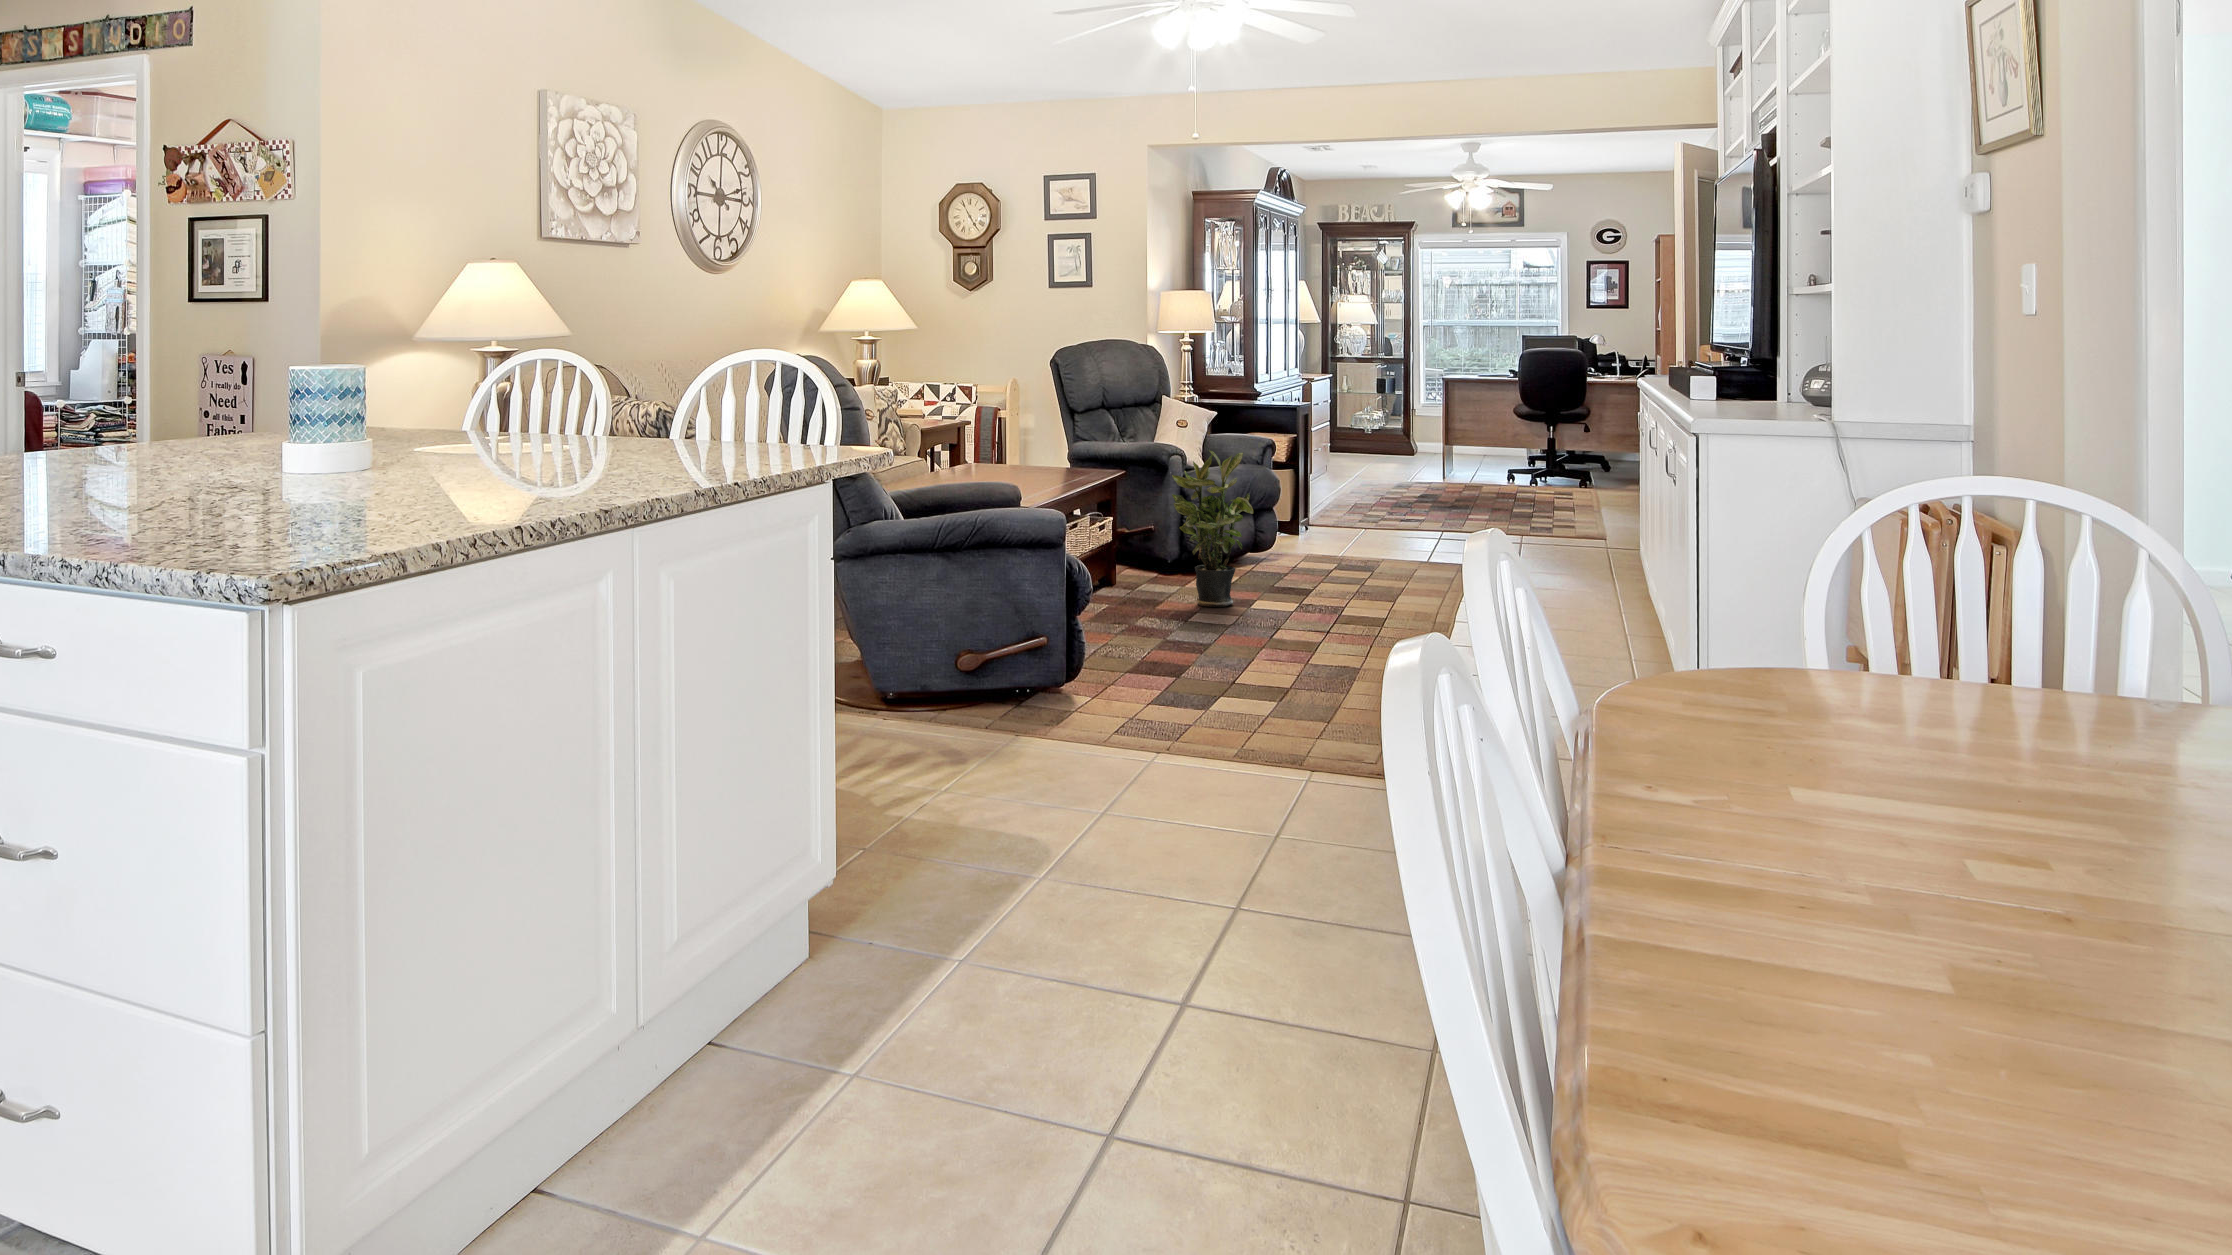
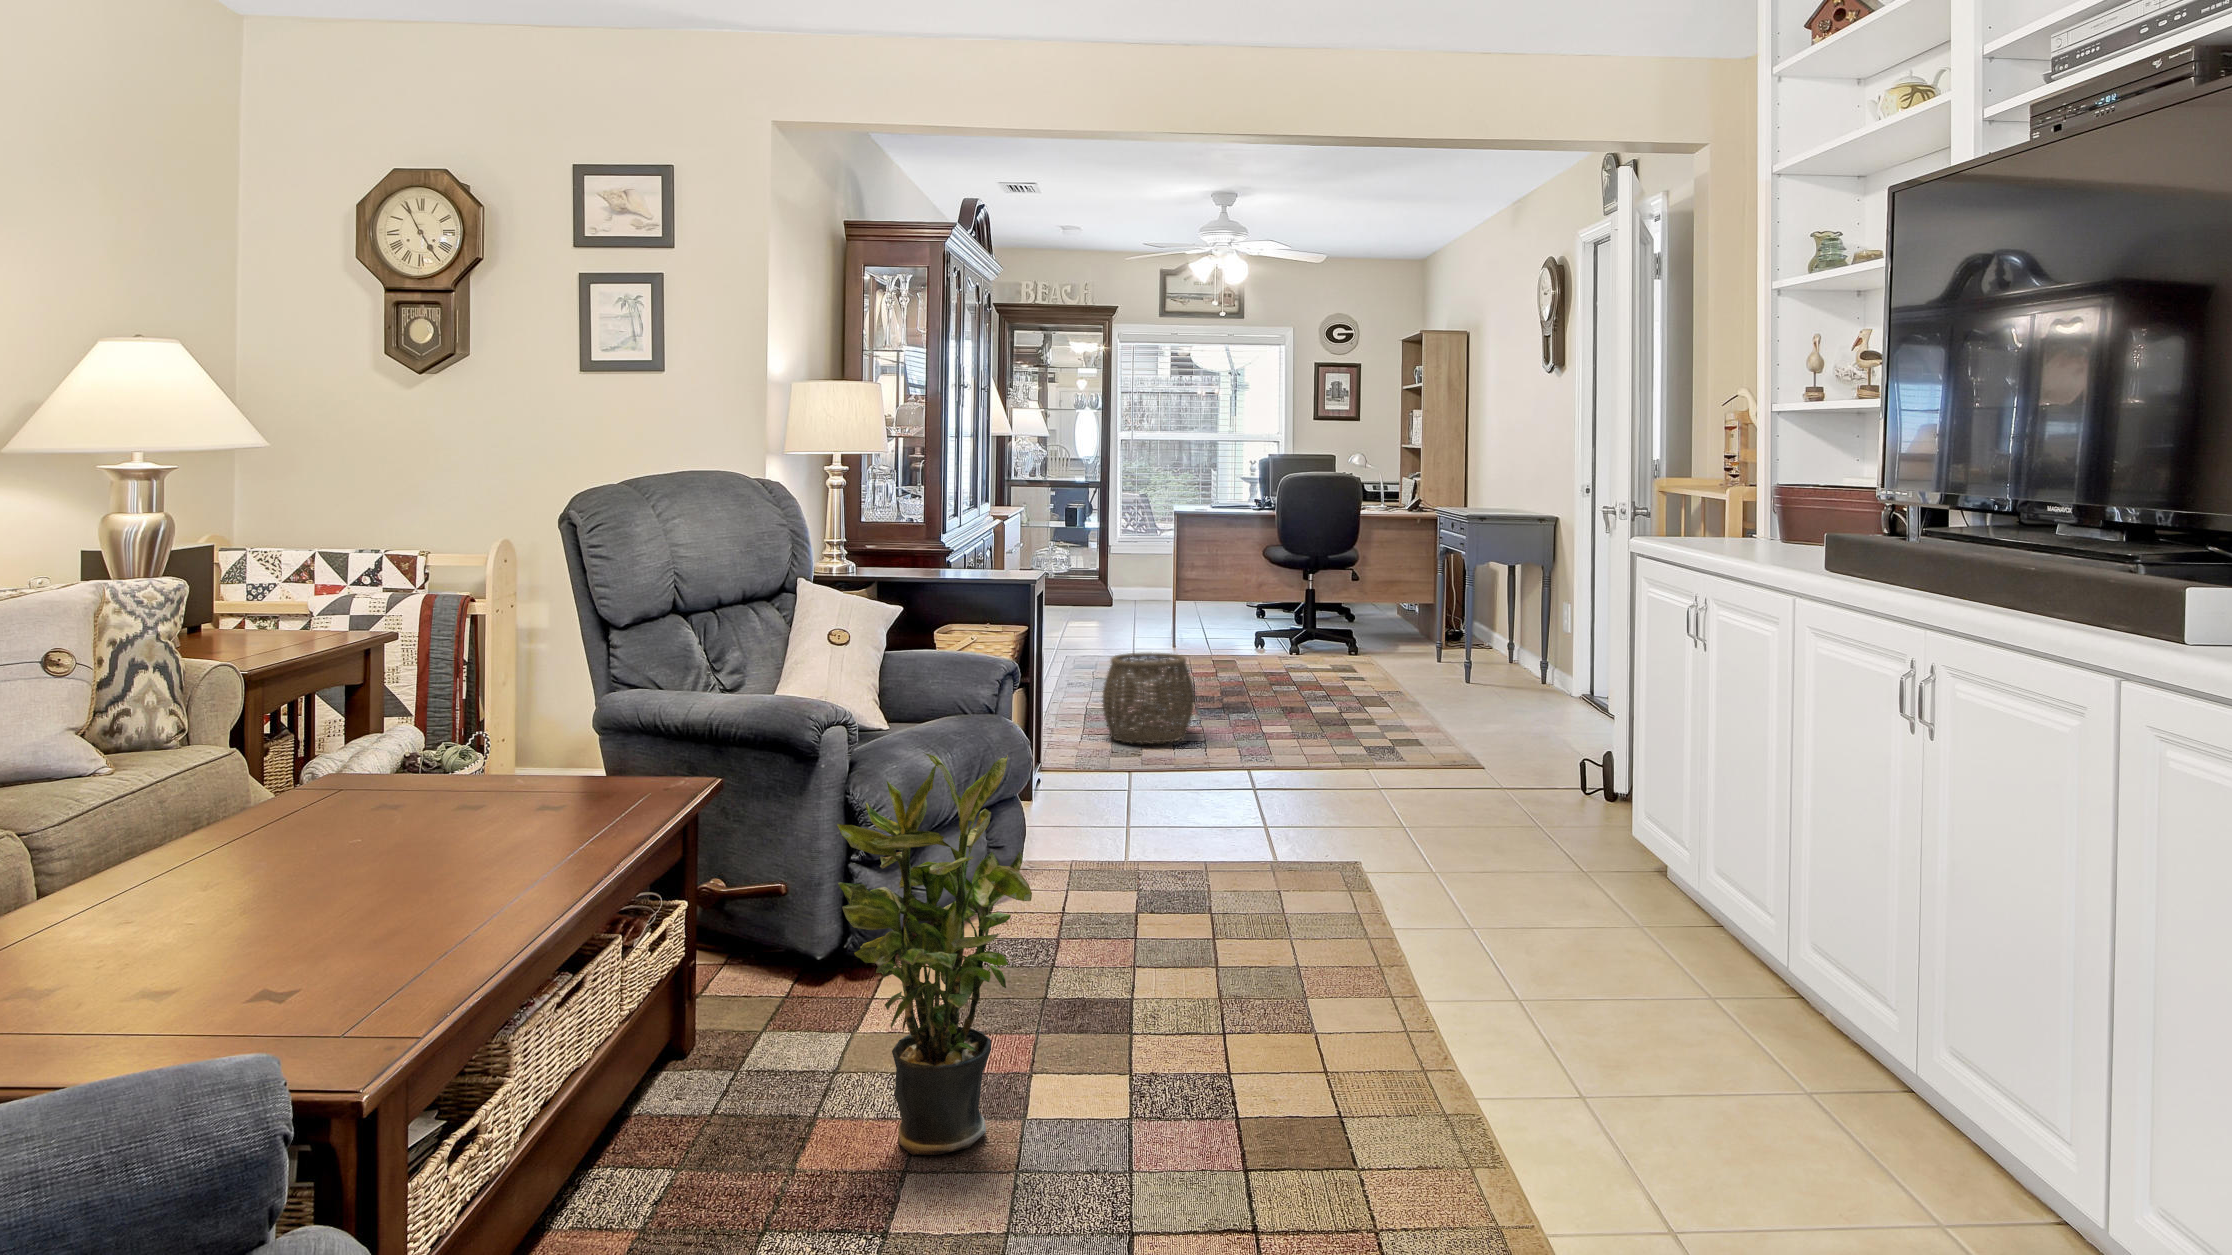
woven basket: none [1353,462,1416,517] -> present [1102,653,1194,744]

